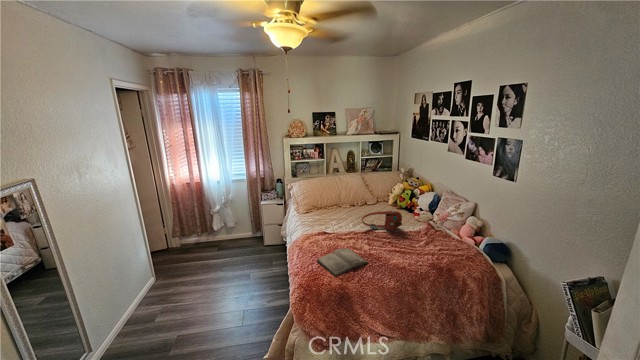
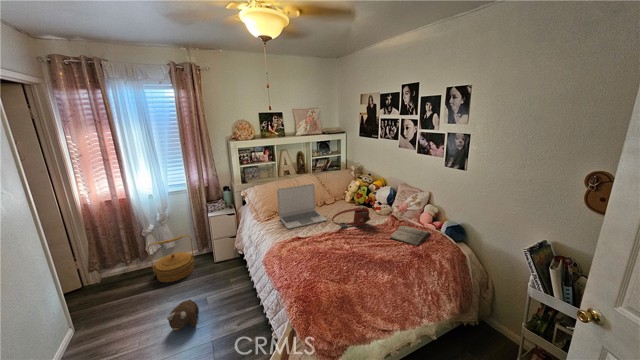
laptop: none [316,183,360,224] -> present [277,184,327,229]
woven basket: none [212,217,247,255] -> present [148,235,194,282]
diary: present [317,248,368,276] -> present [390,226,430,246]
plush toy: none [213,272,240,295] -> present [167,300,199,331]

